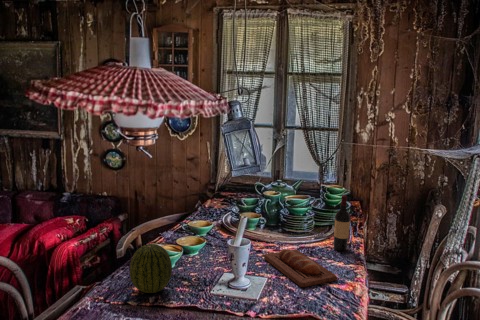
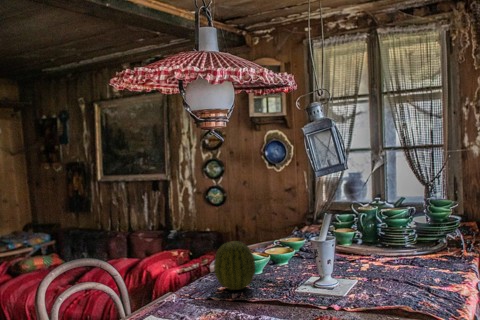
wine bottle: present [334,195,350,251] -> none [438,199,456,262]
bread loaf: present [264,249,337,287] -> none [357,256,440,289]

